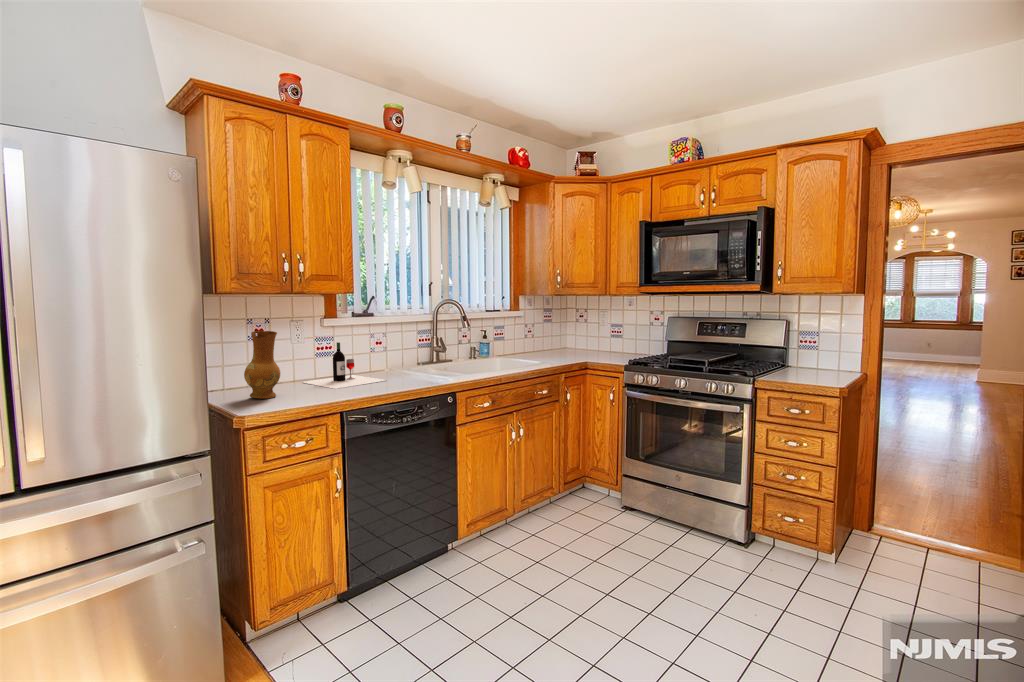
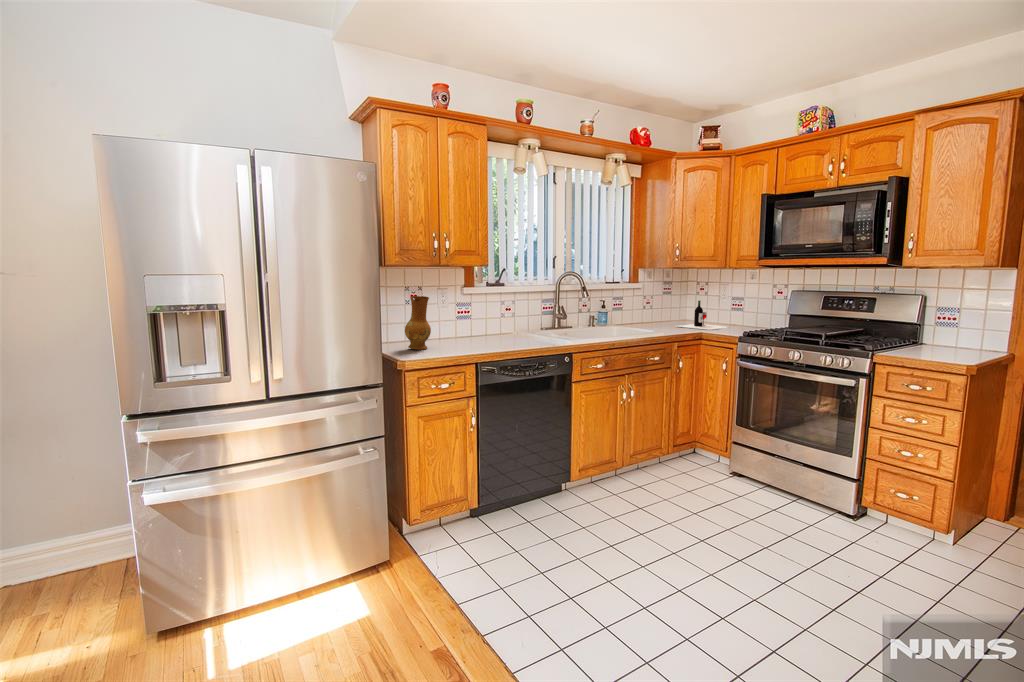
wine bottle: present [303,342,385,389] -> present [677,301,727,330]

